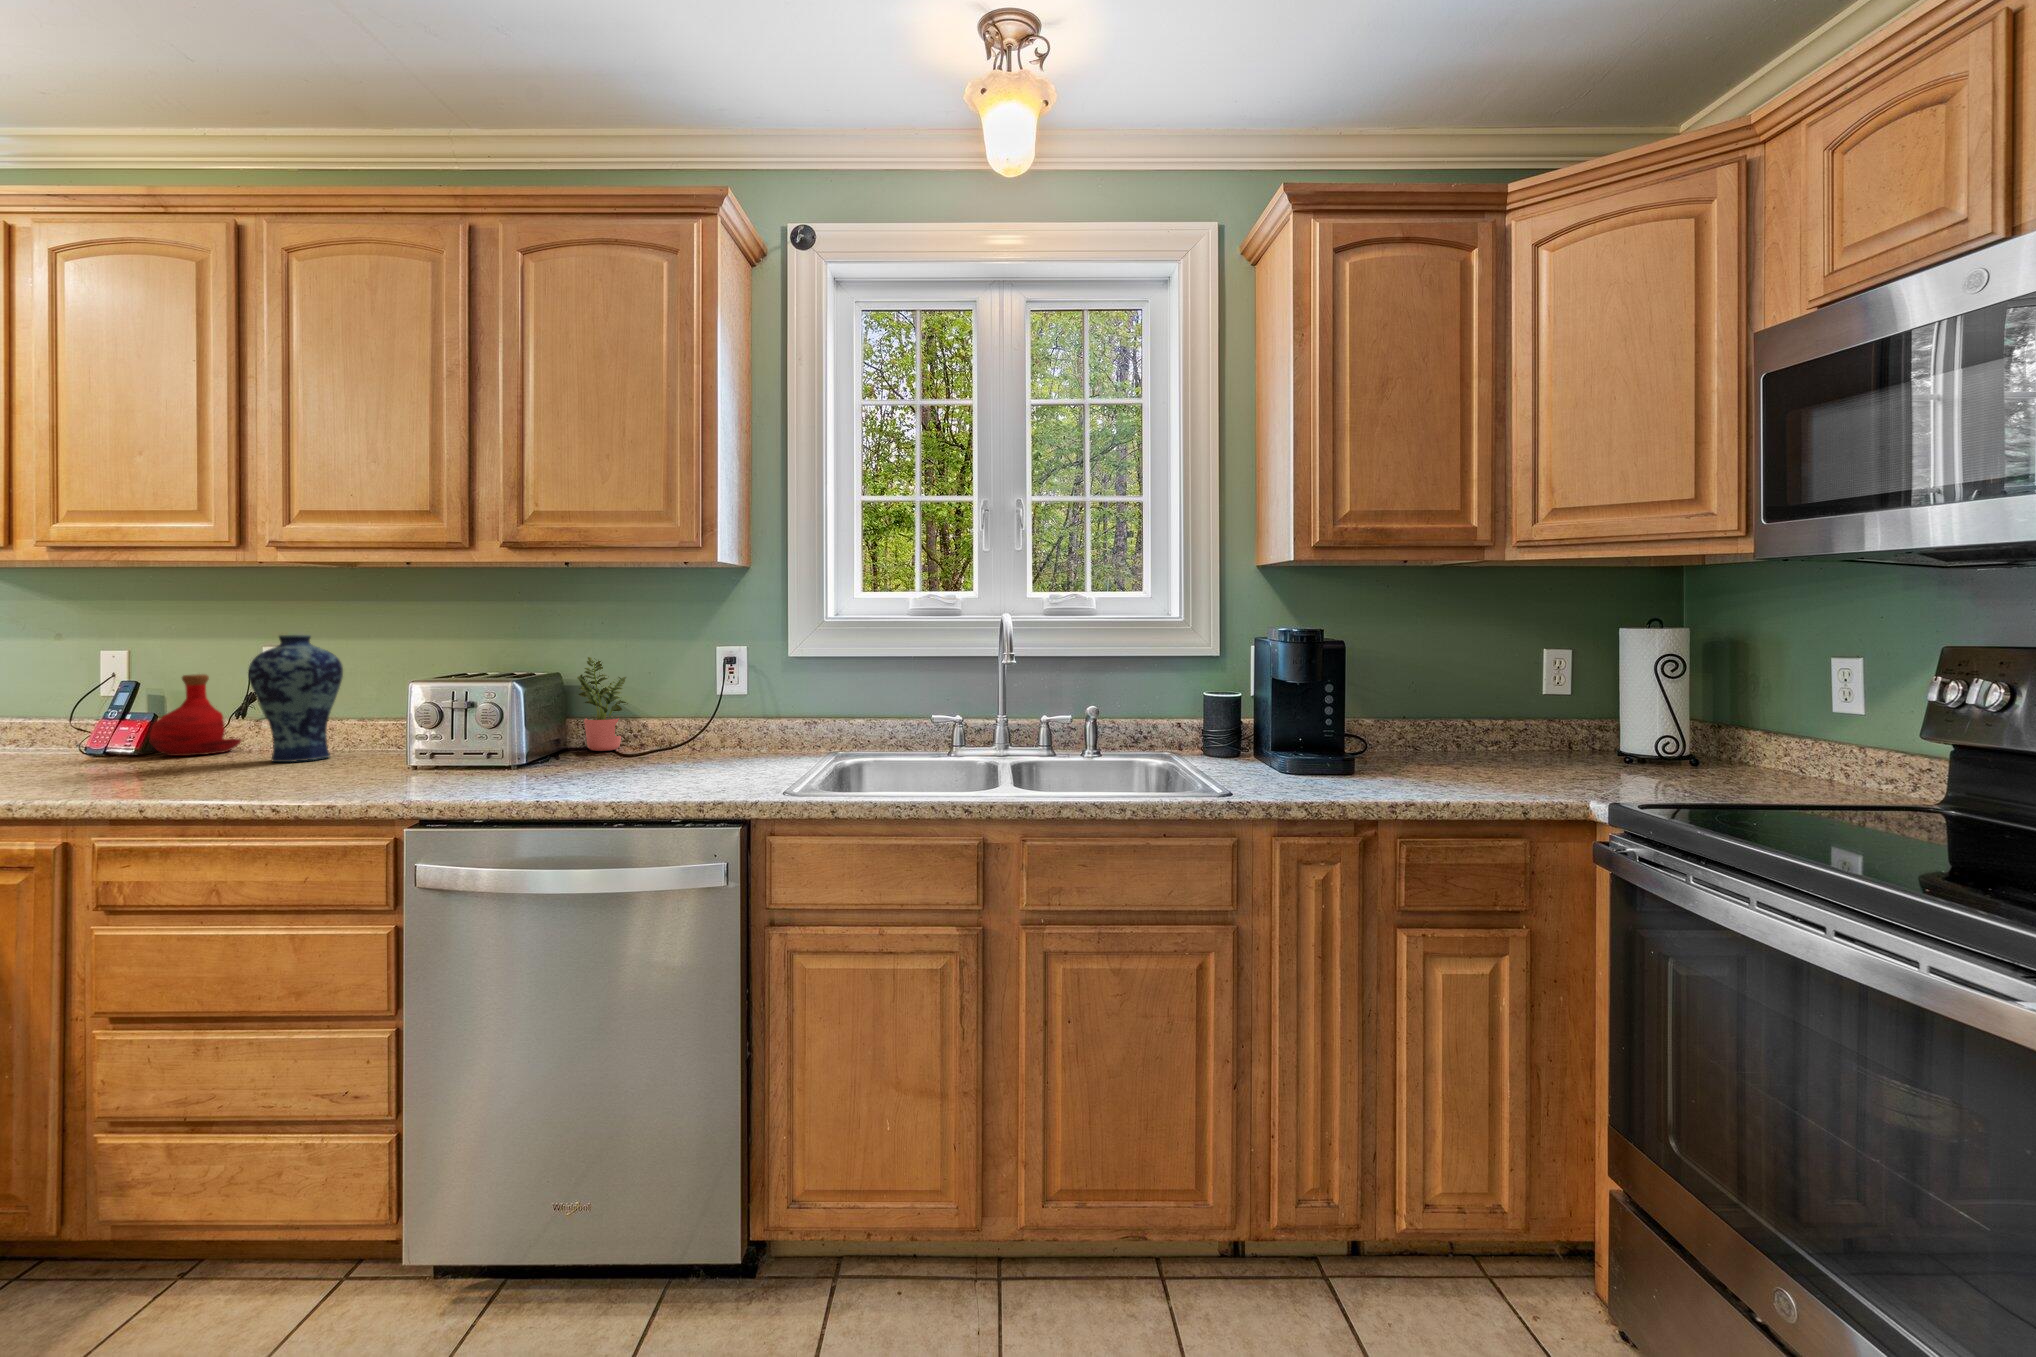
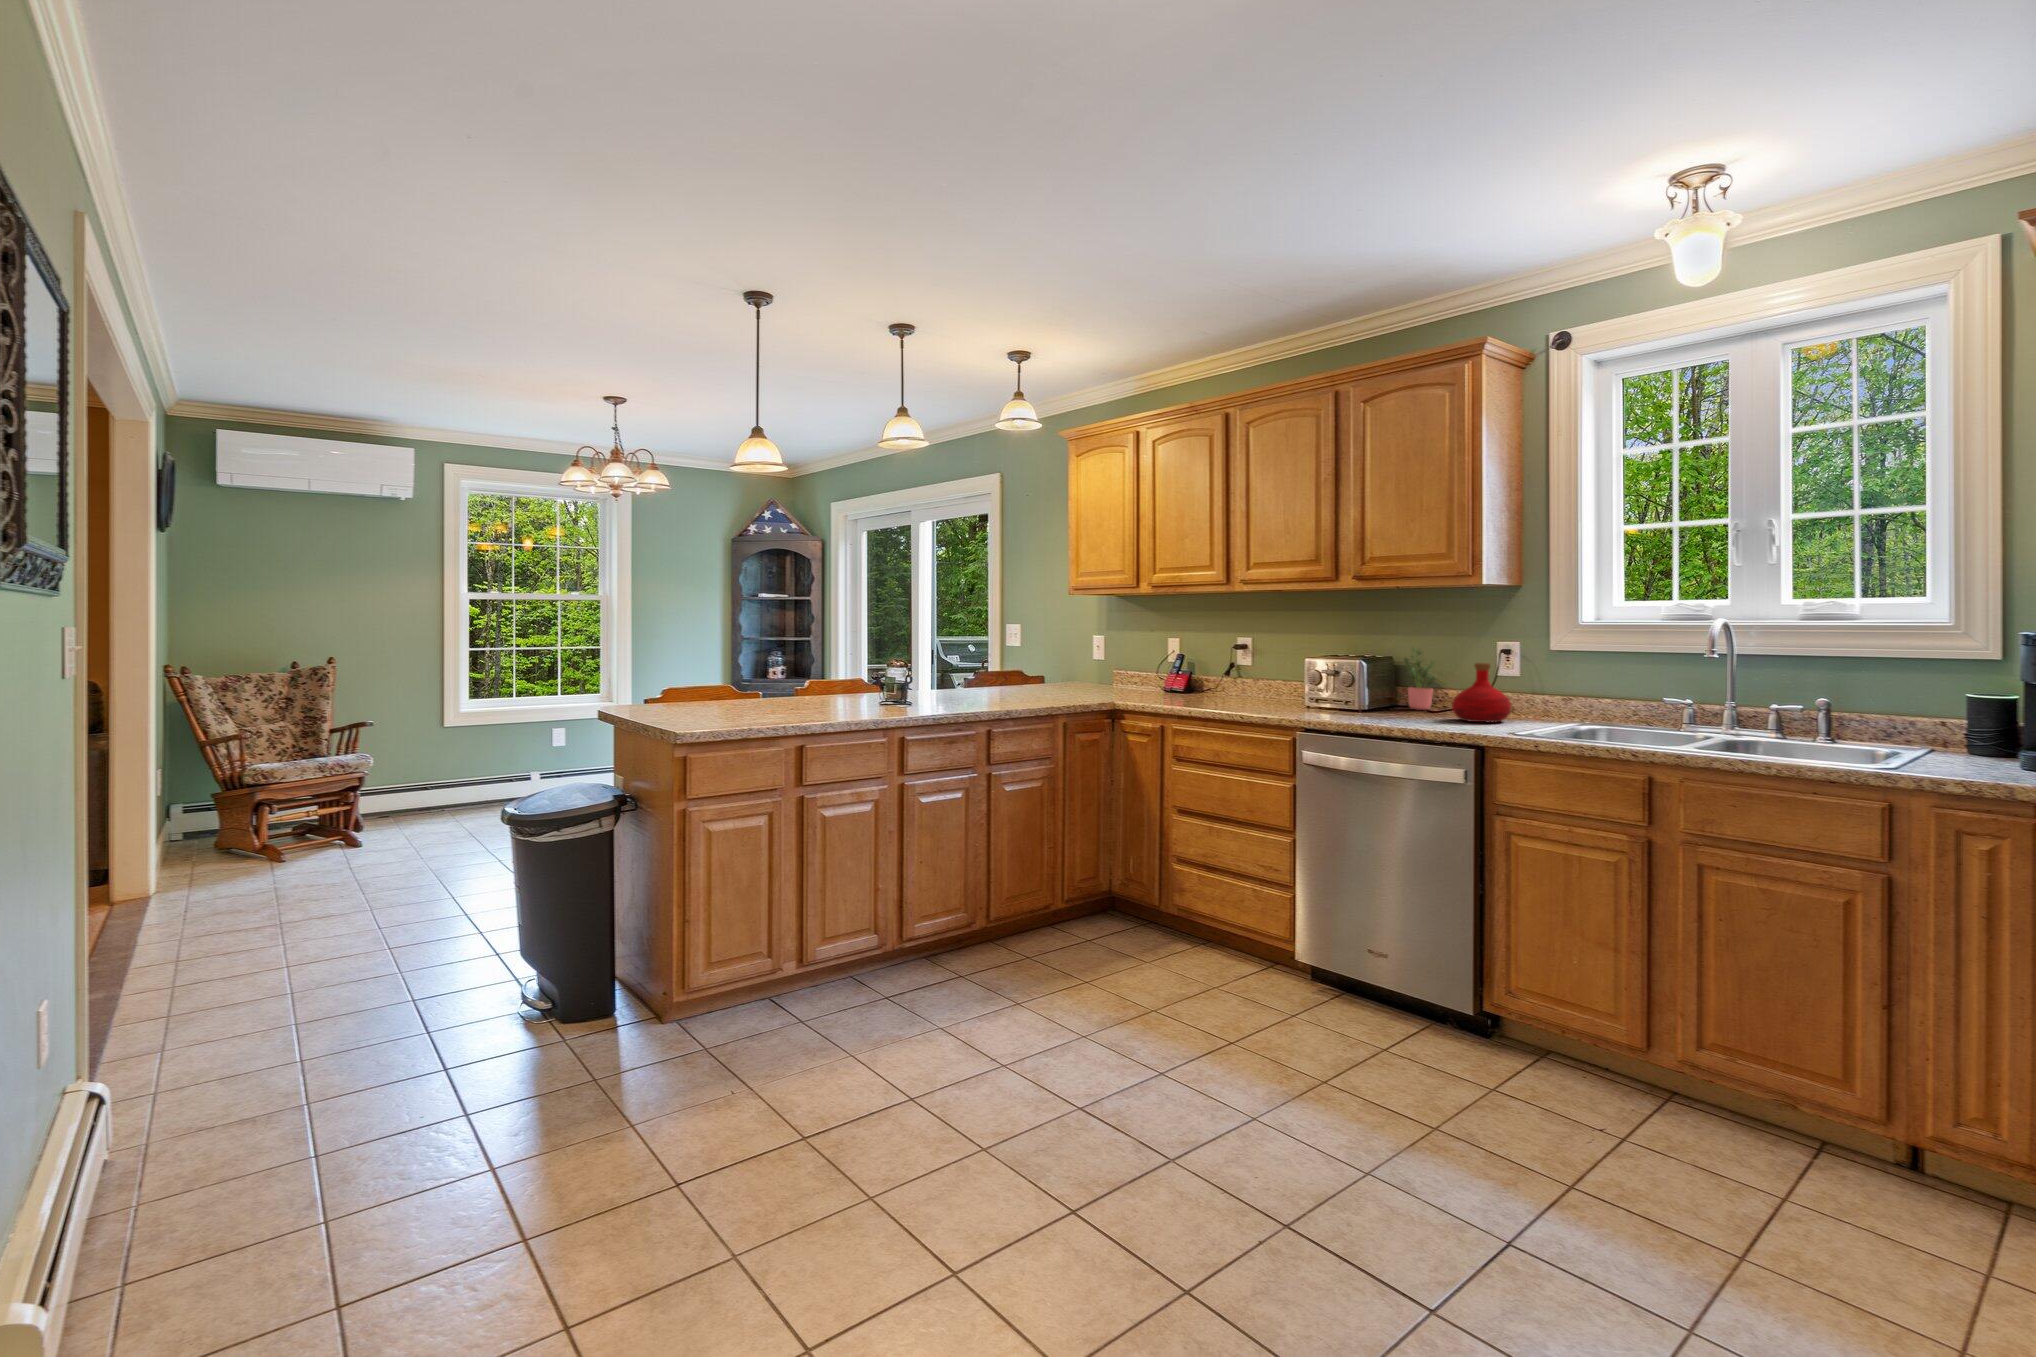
vase: present [248,635,343,762] -> none [1232,630,1276,701]
bottle: present [149,674,242,756] -> present [1452,663,1511,722]

